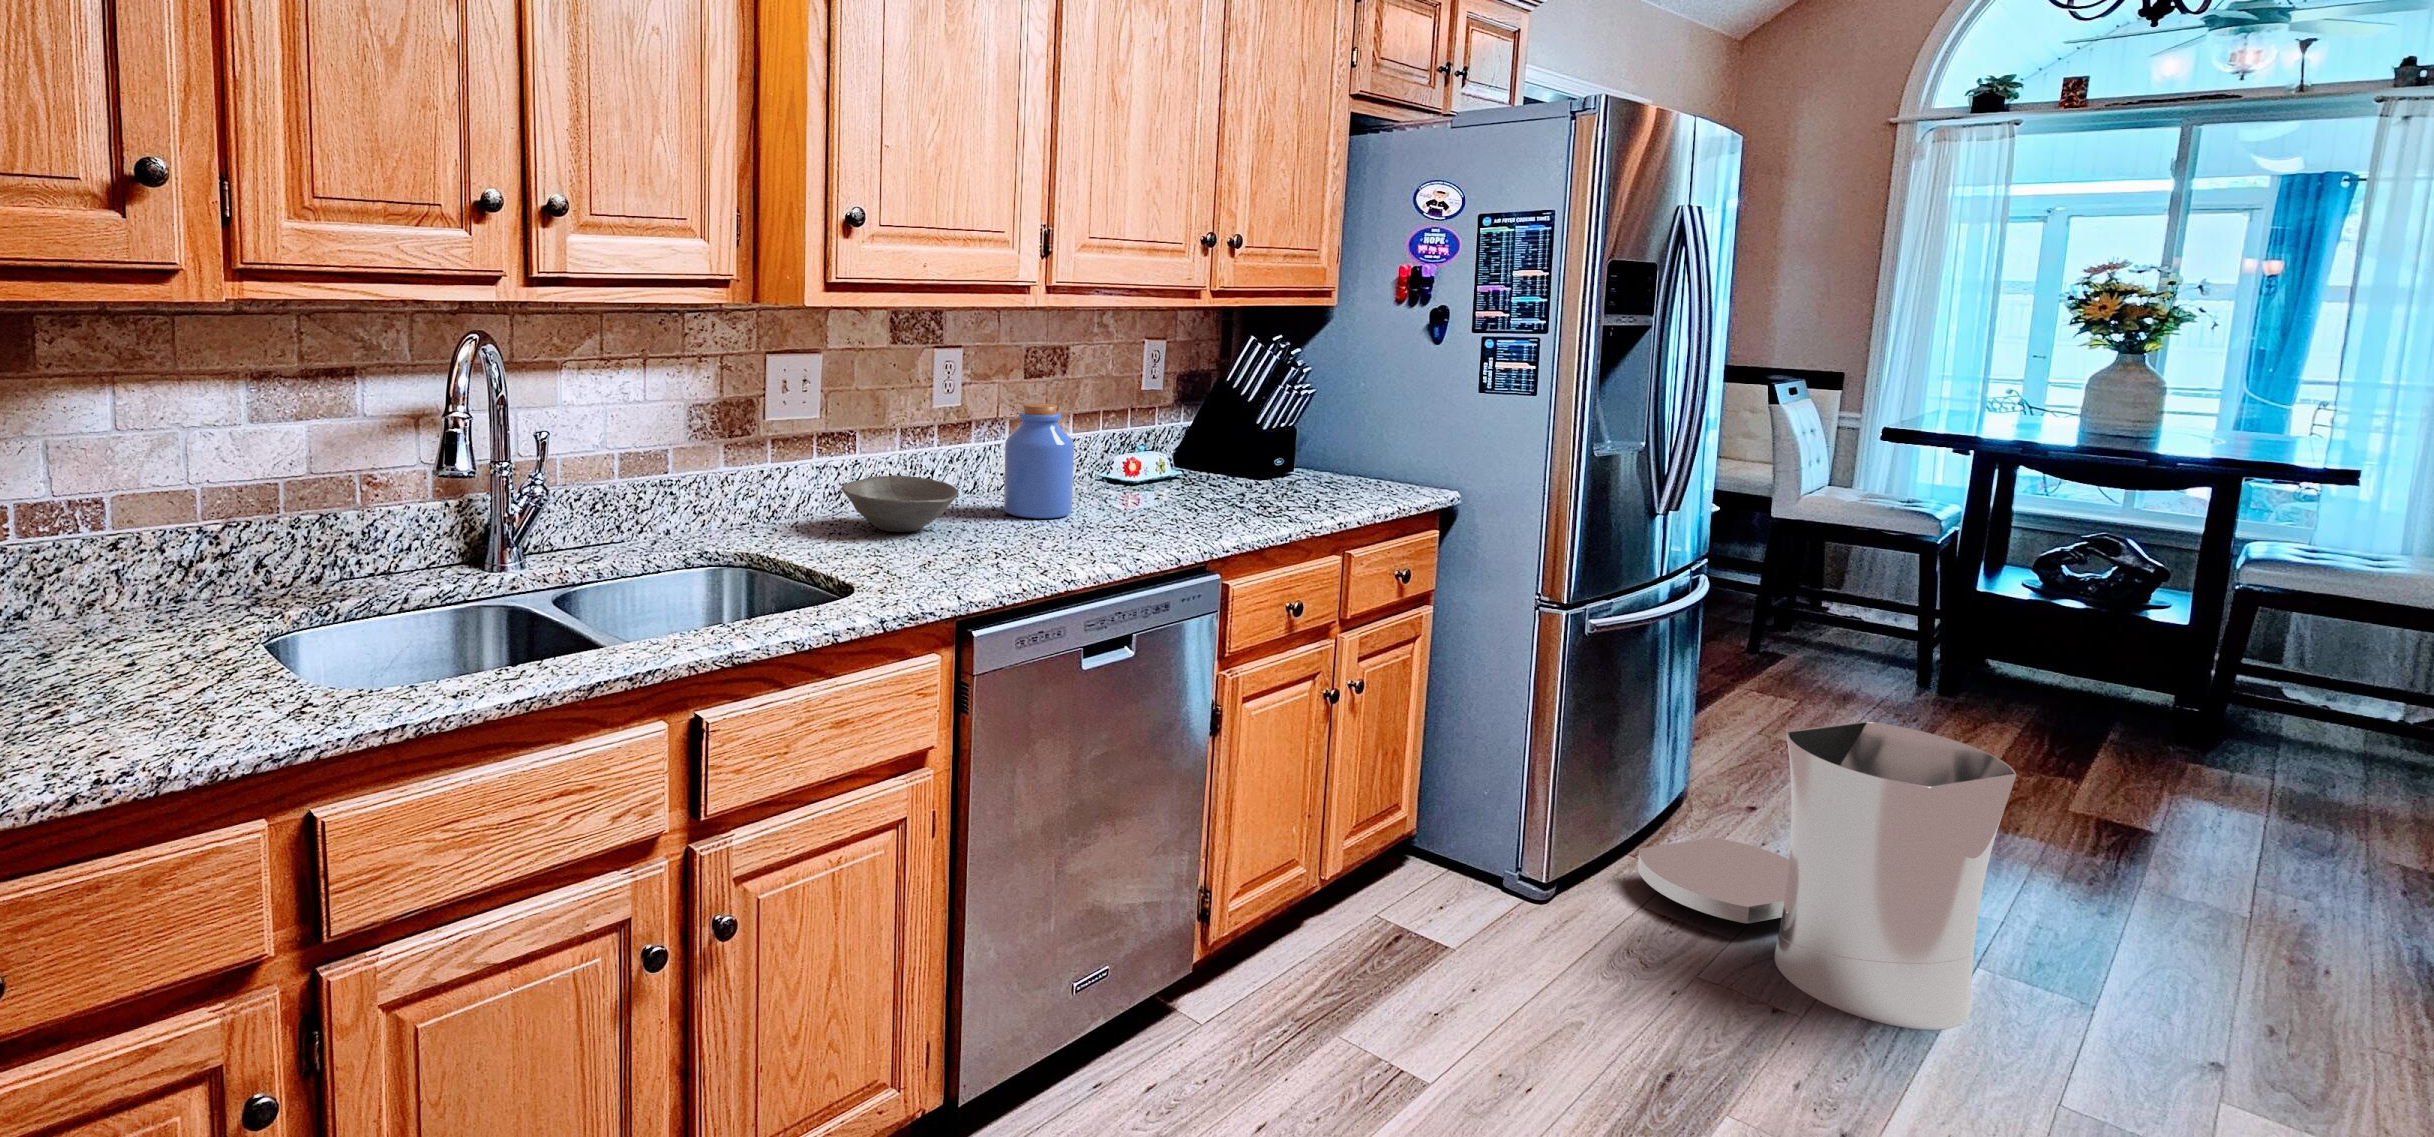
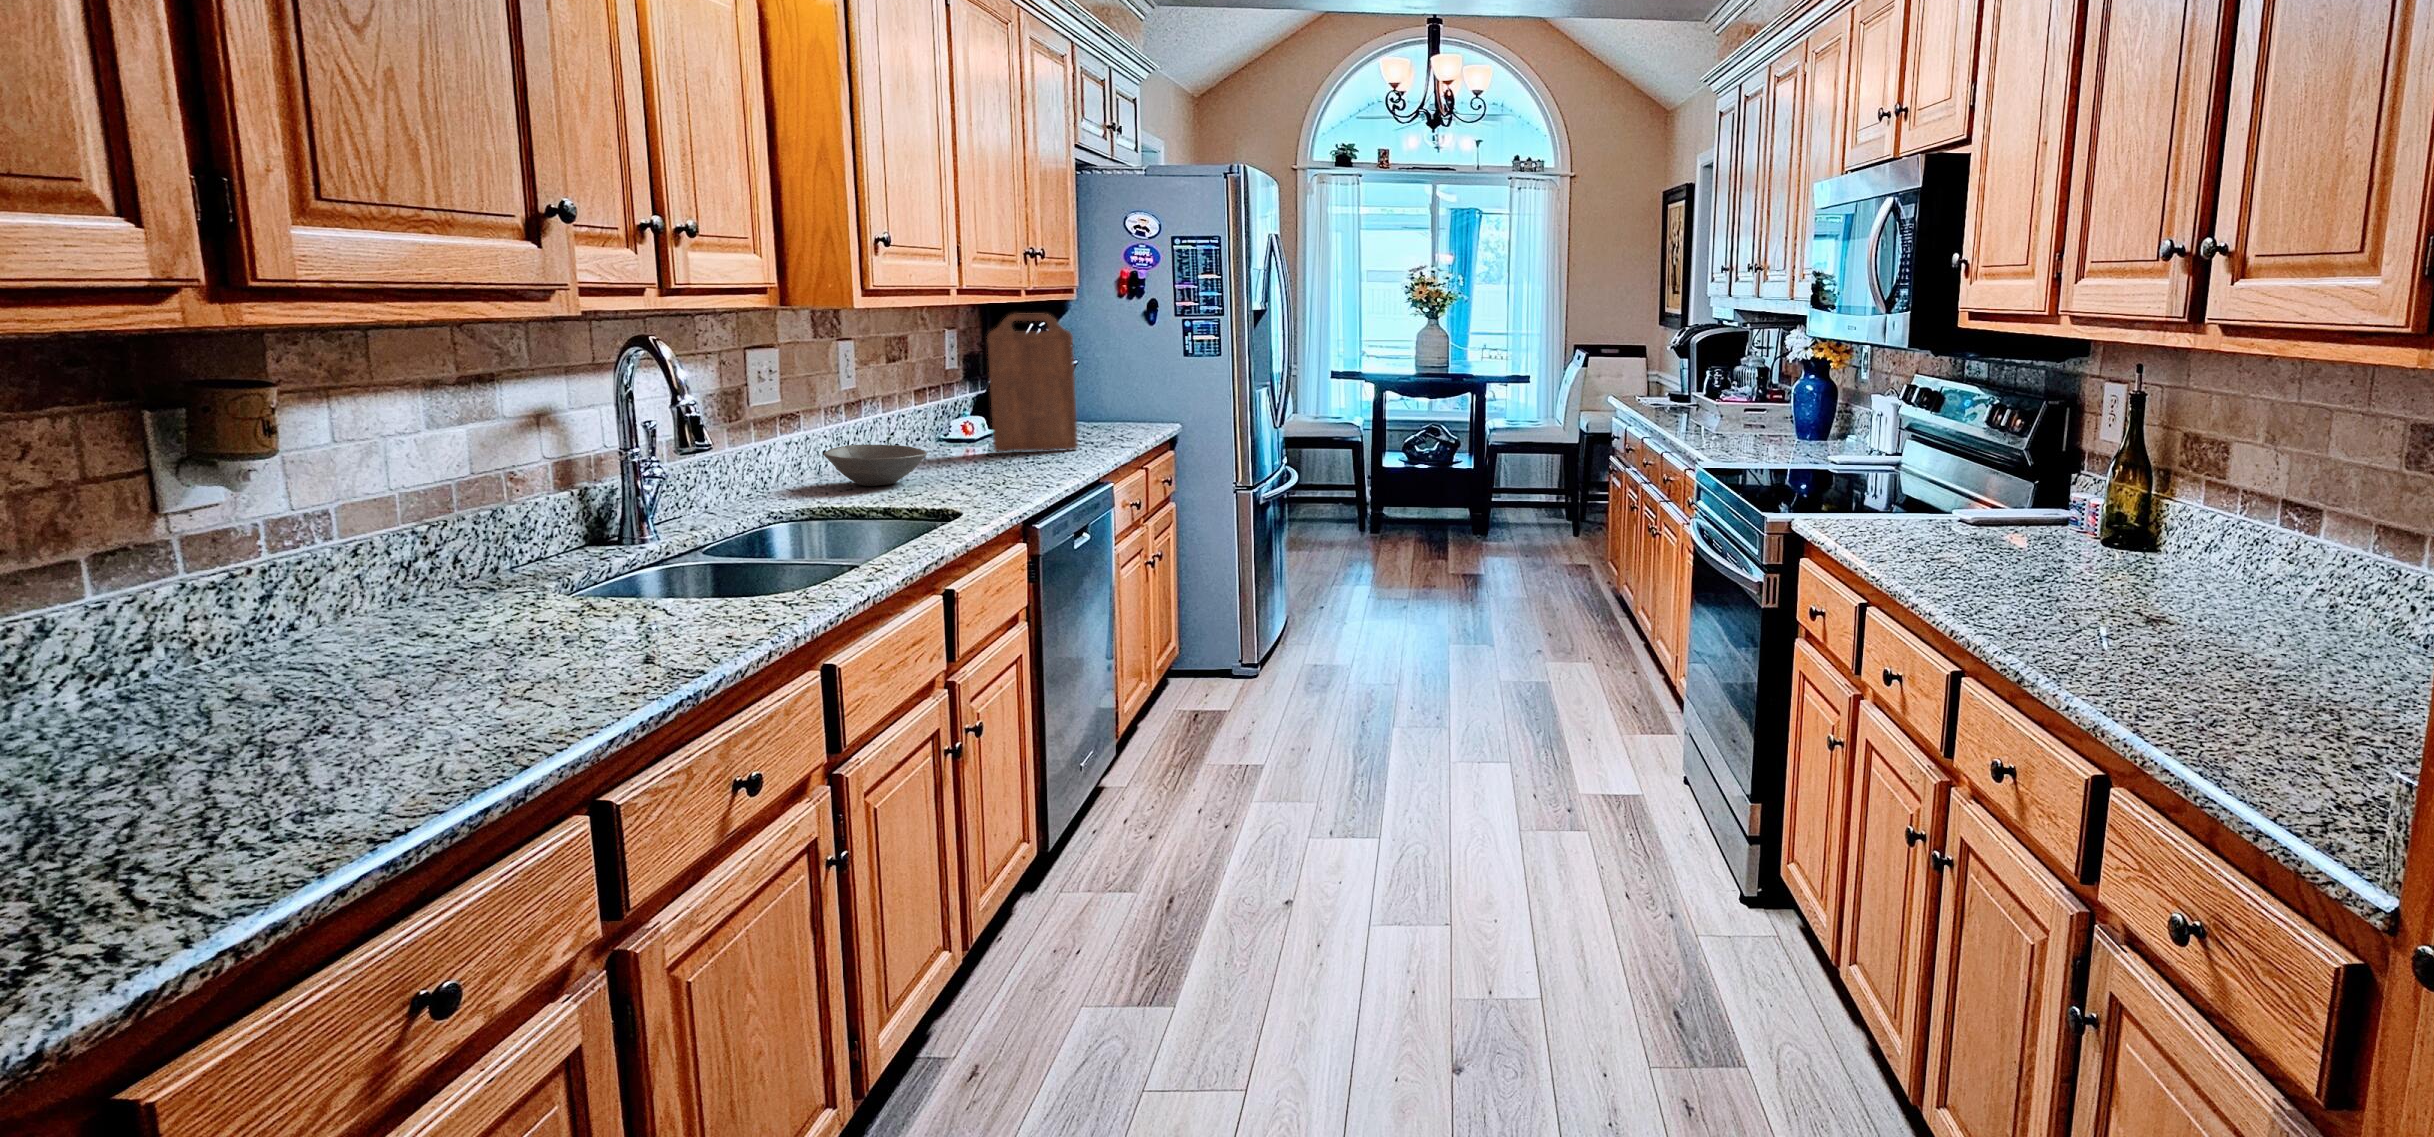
cutting board: none [1123,321,1232,515] -> present [987,313,1078,452]
jar: present [1004,403,1074,518] -> none [920,380,980,467]
trash can: present [1638,722,2017,1030] -> none [1294,527,1468,680]

